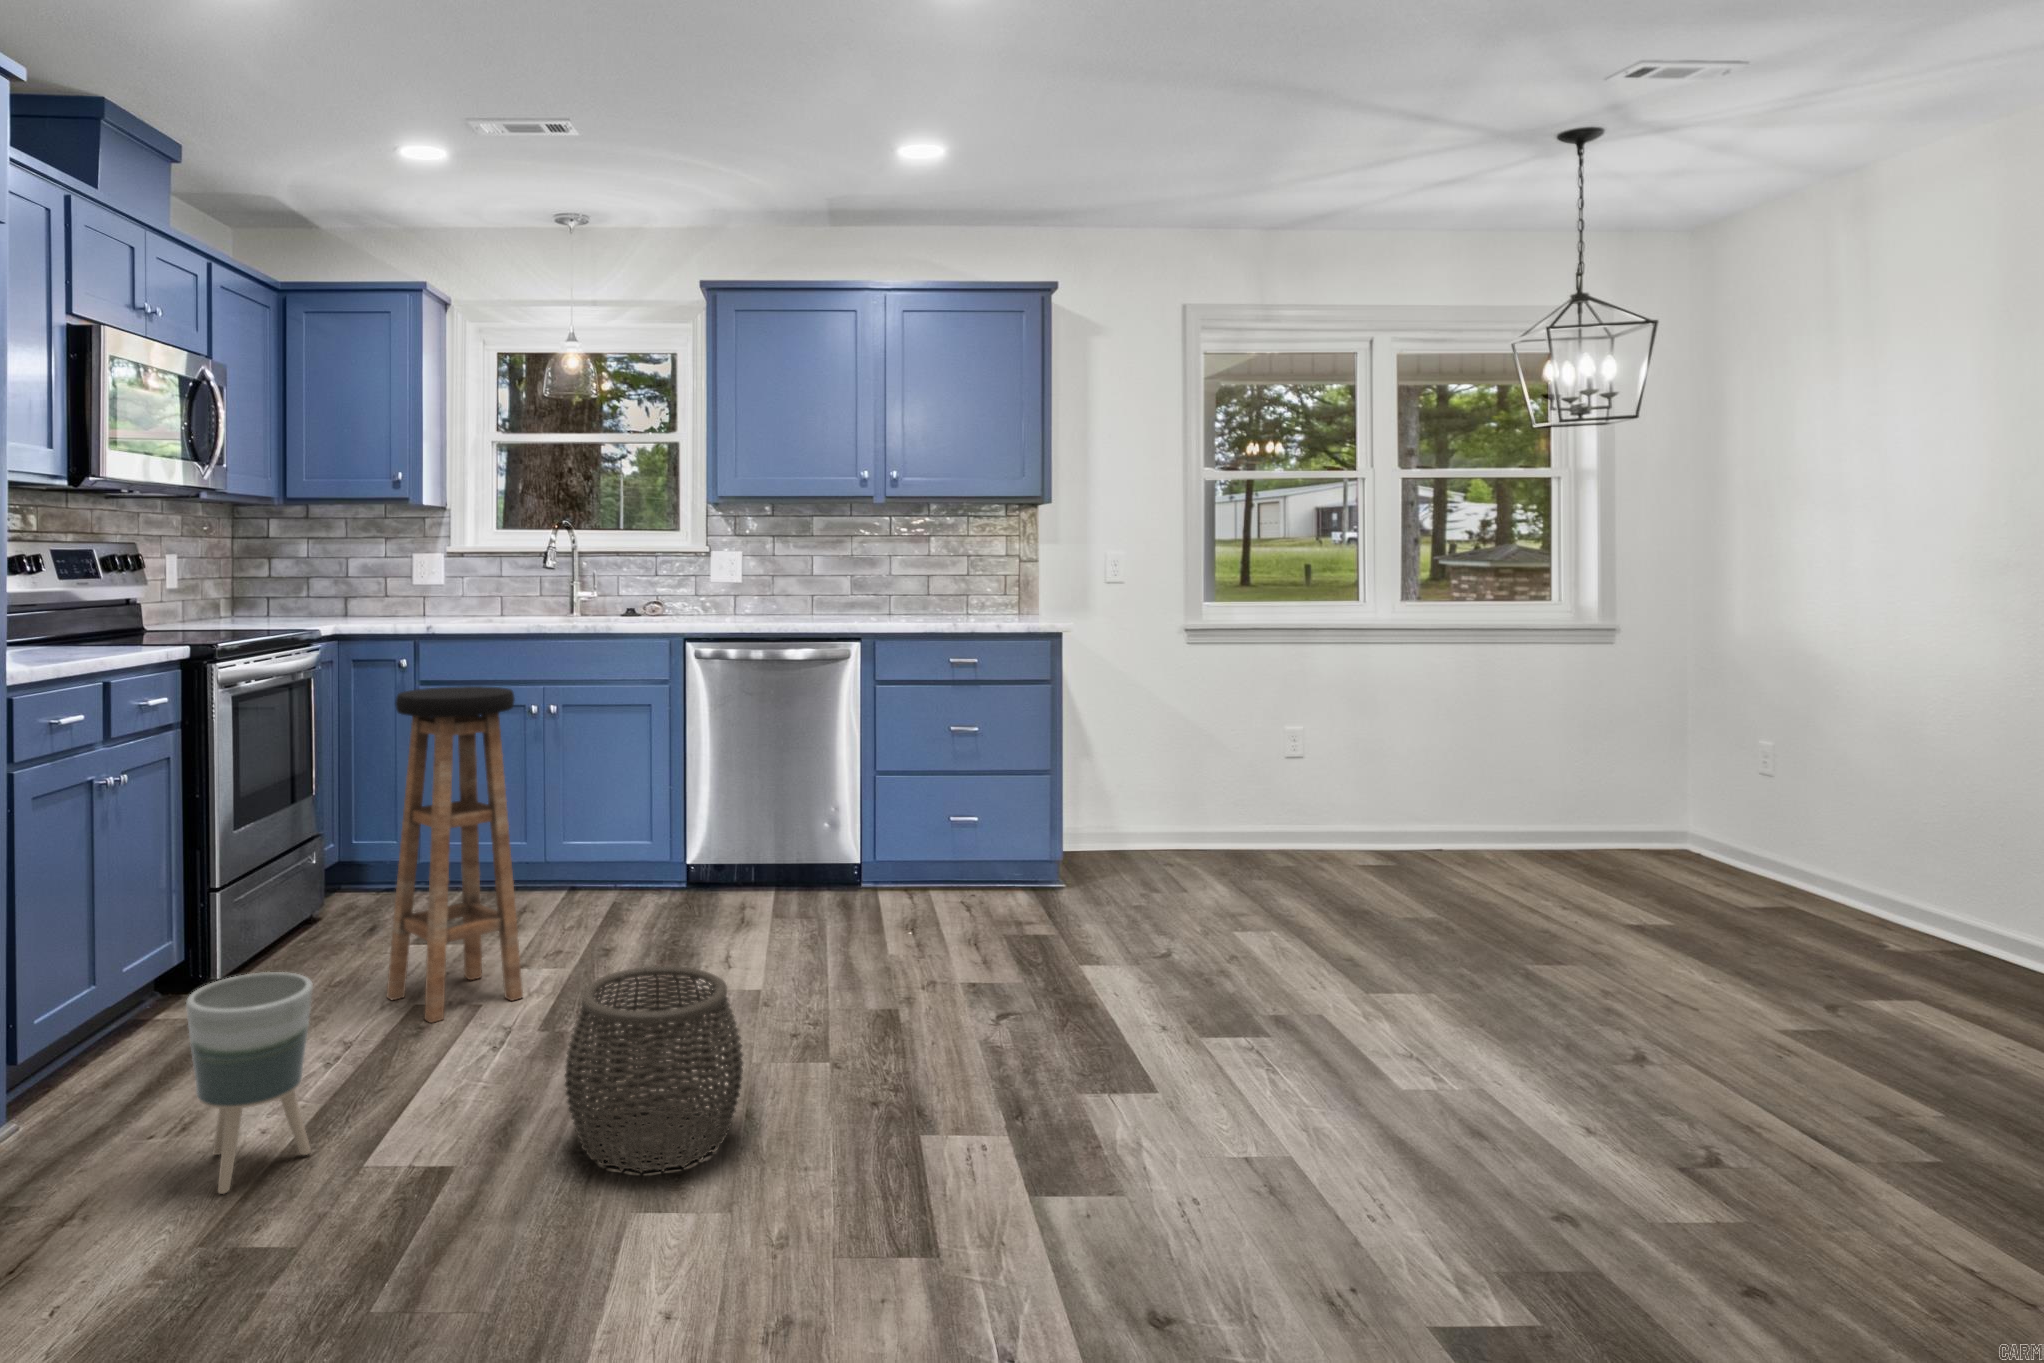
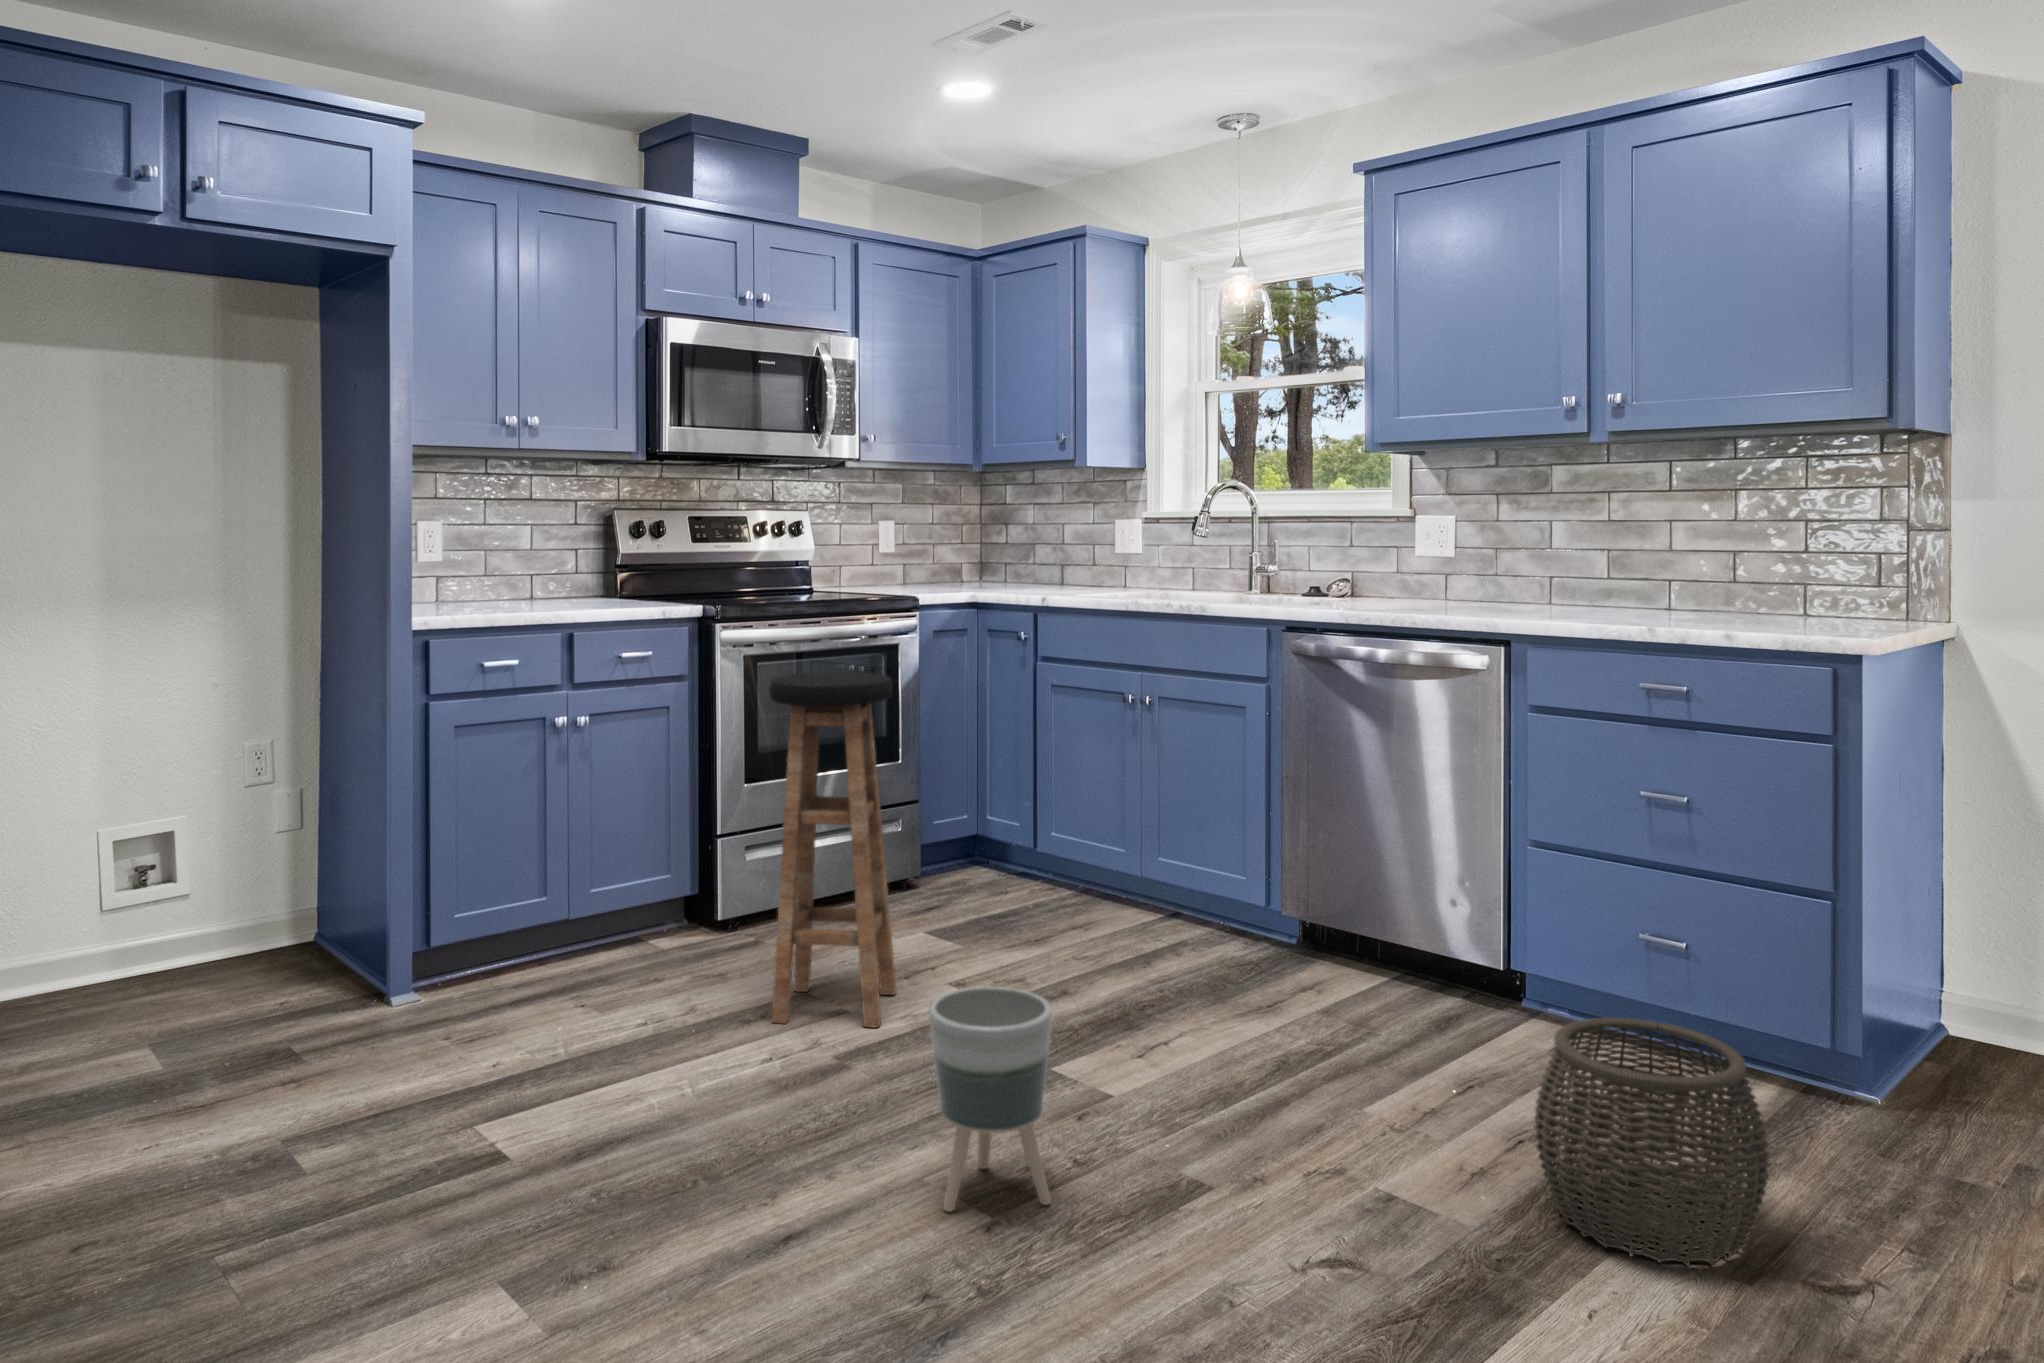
woven basket: present [565,966,743,1173] -> present [1534,1018,1770,1265]
planter: present [186,972,313,1194] -> present [929,987,1052,1212]

